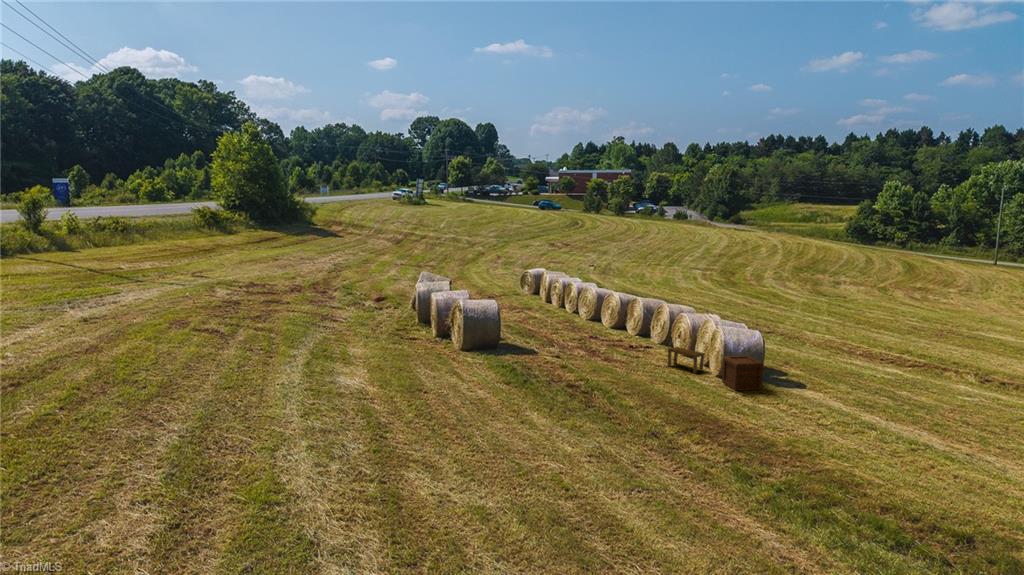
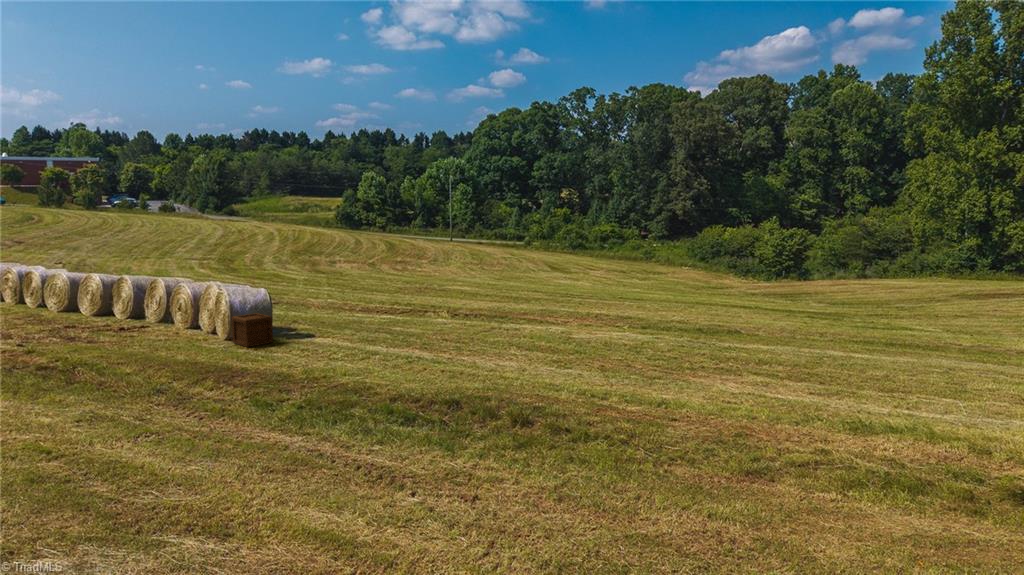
bench: present [668,347,705,374] -> none [168,318,212,342]

